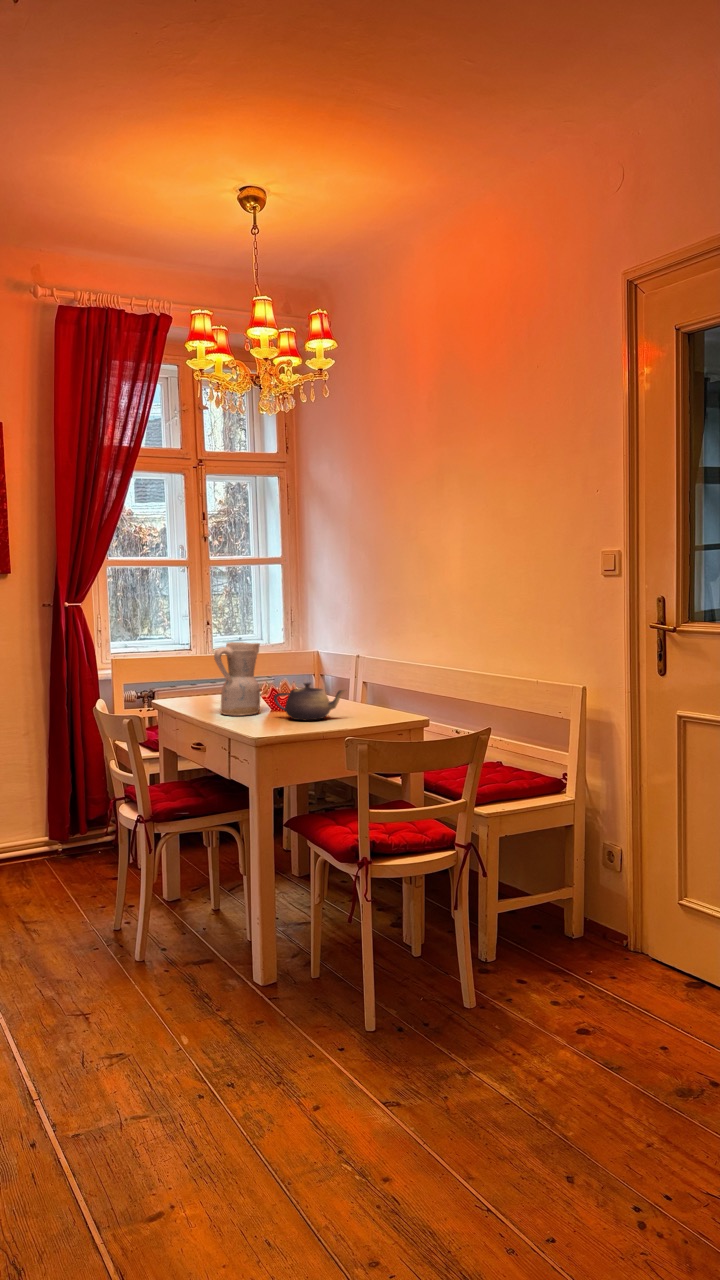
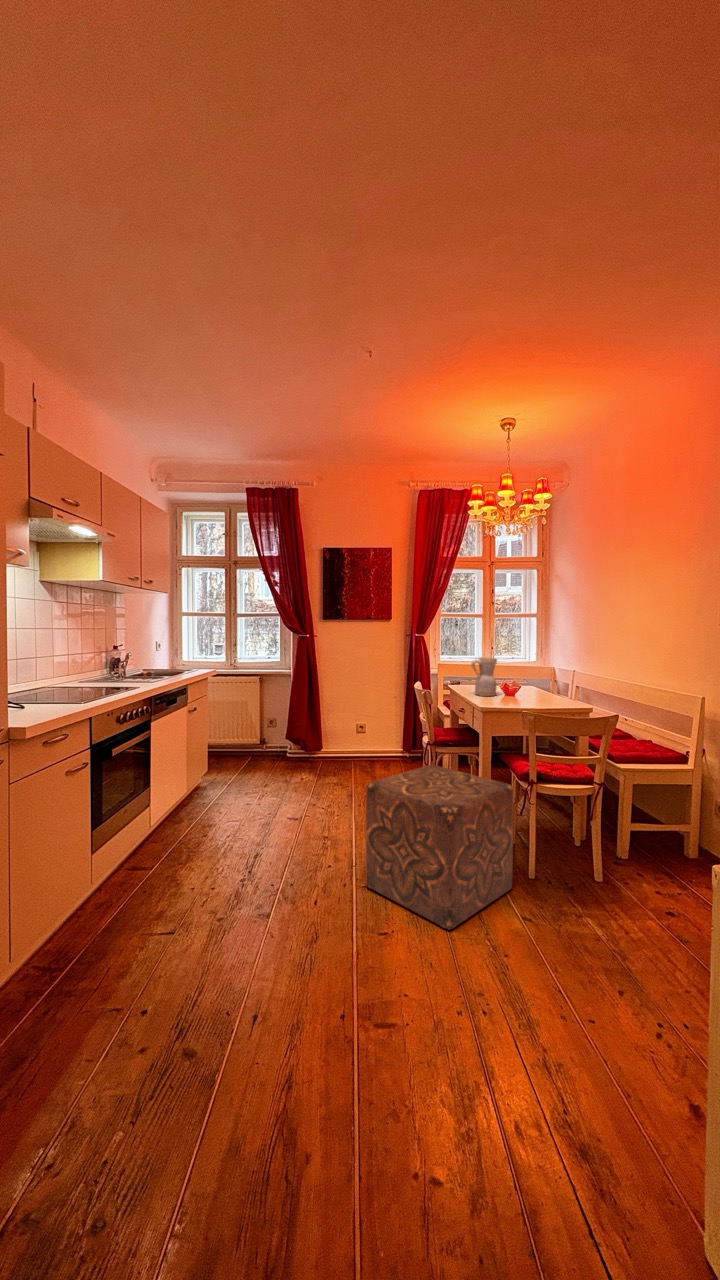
teapot: present [274,683,345,720] -> none [501,681,542,702]
ottoman: none [70,860,348,1164] -> present [366,765,513,929]

